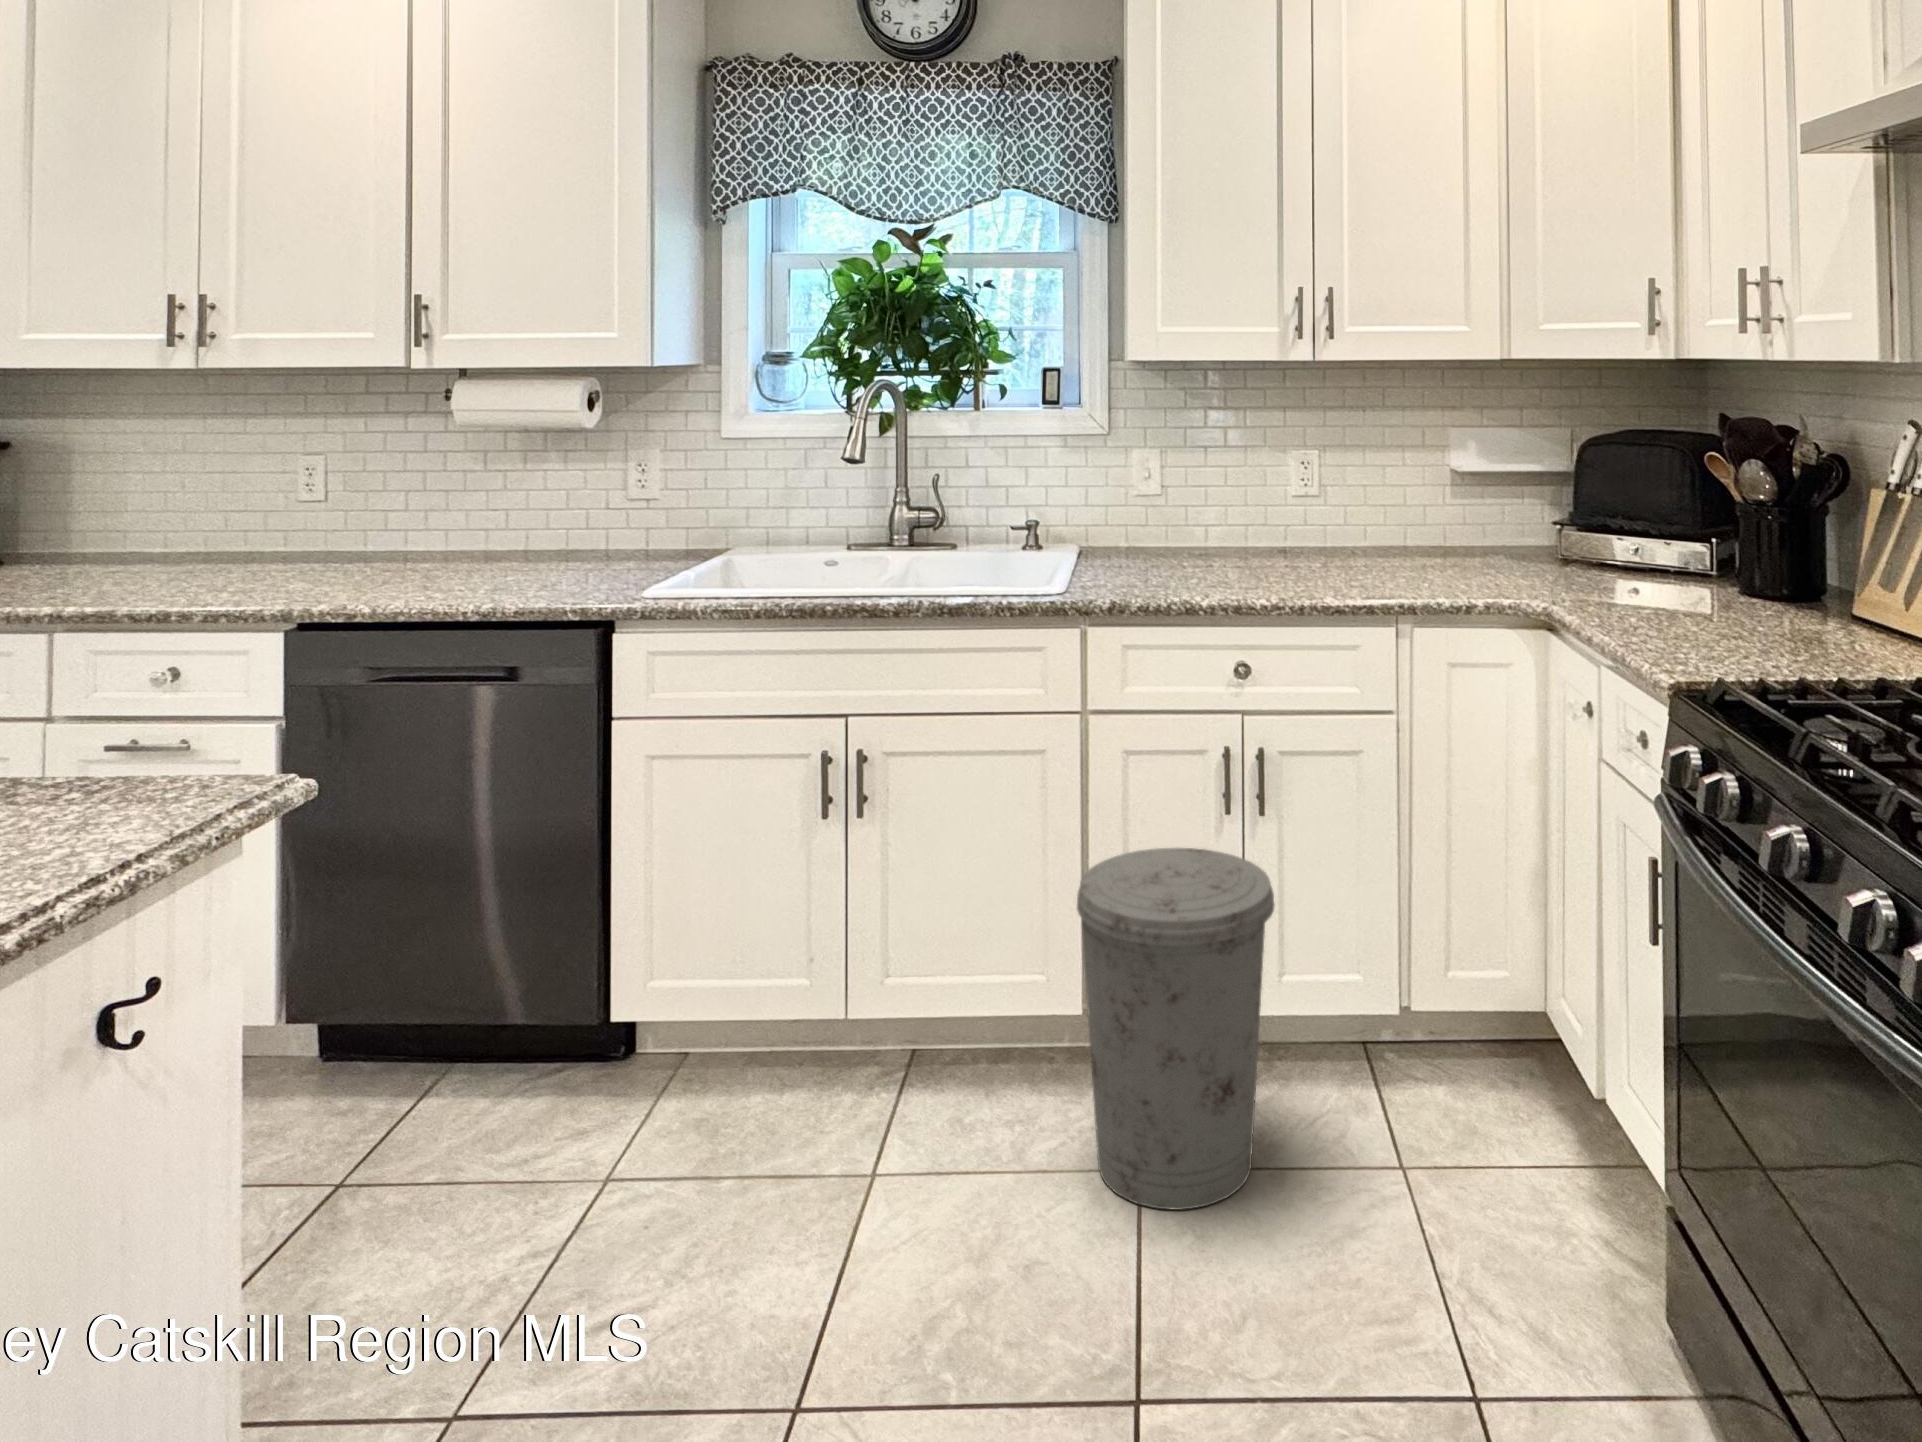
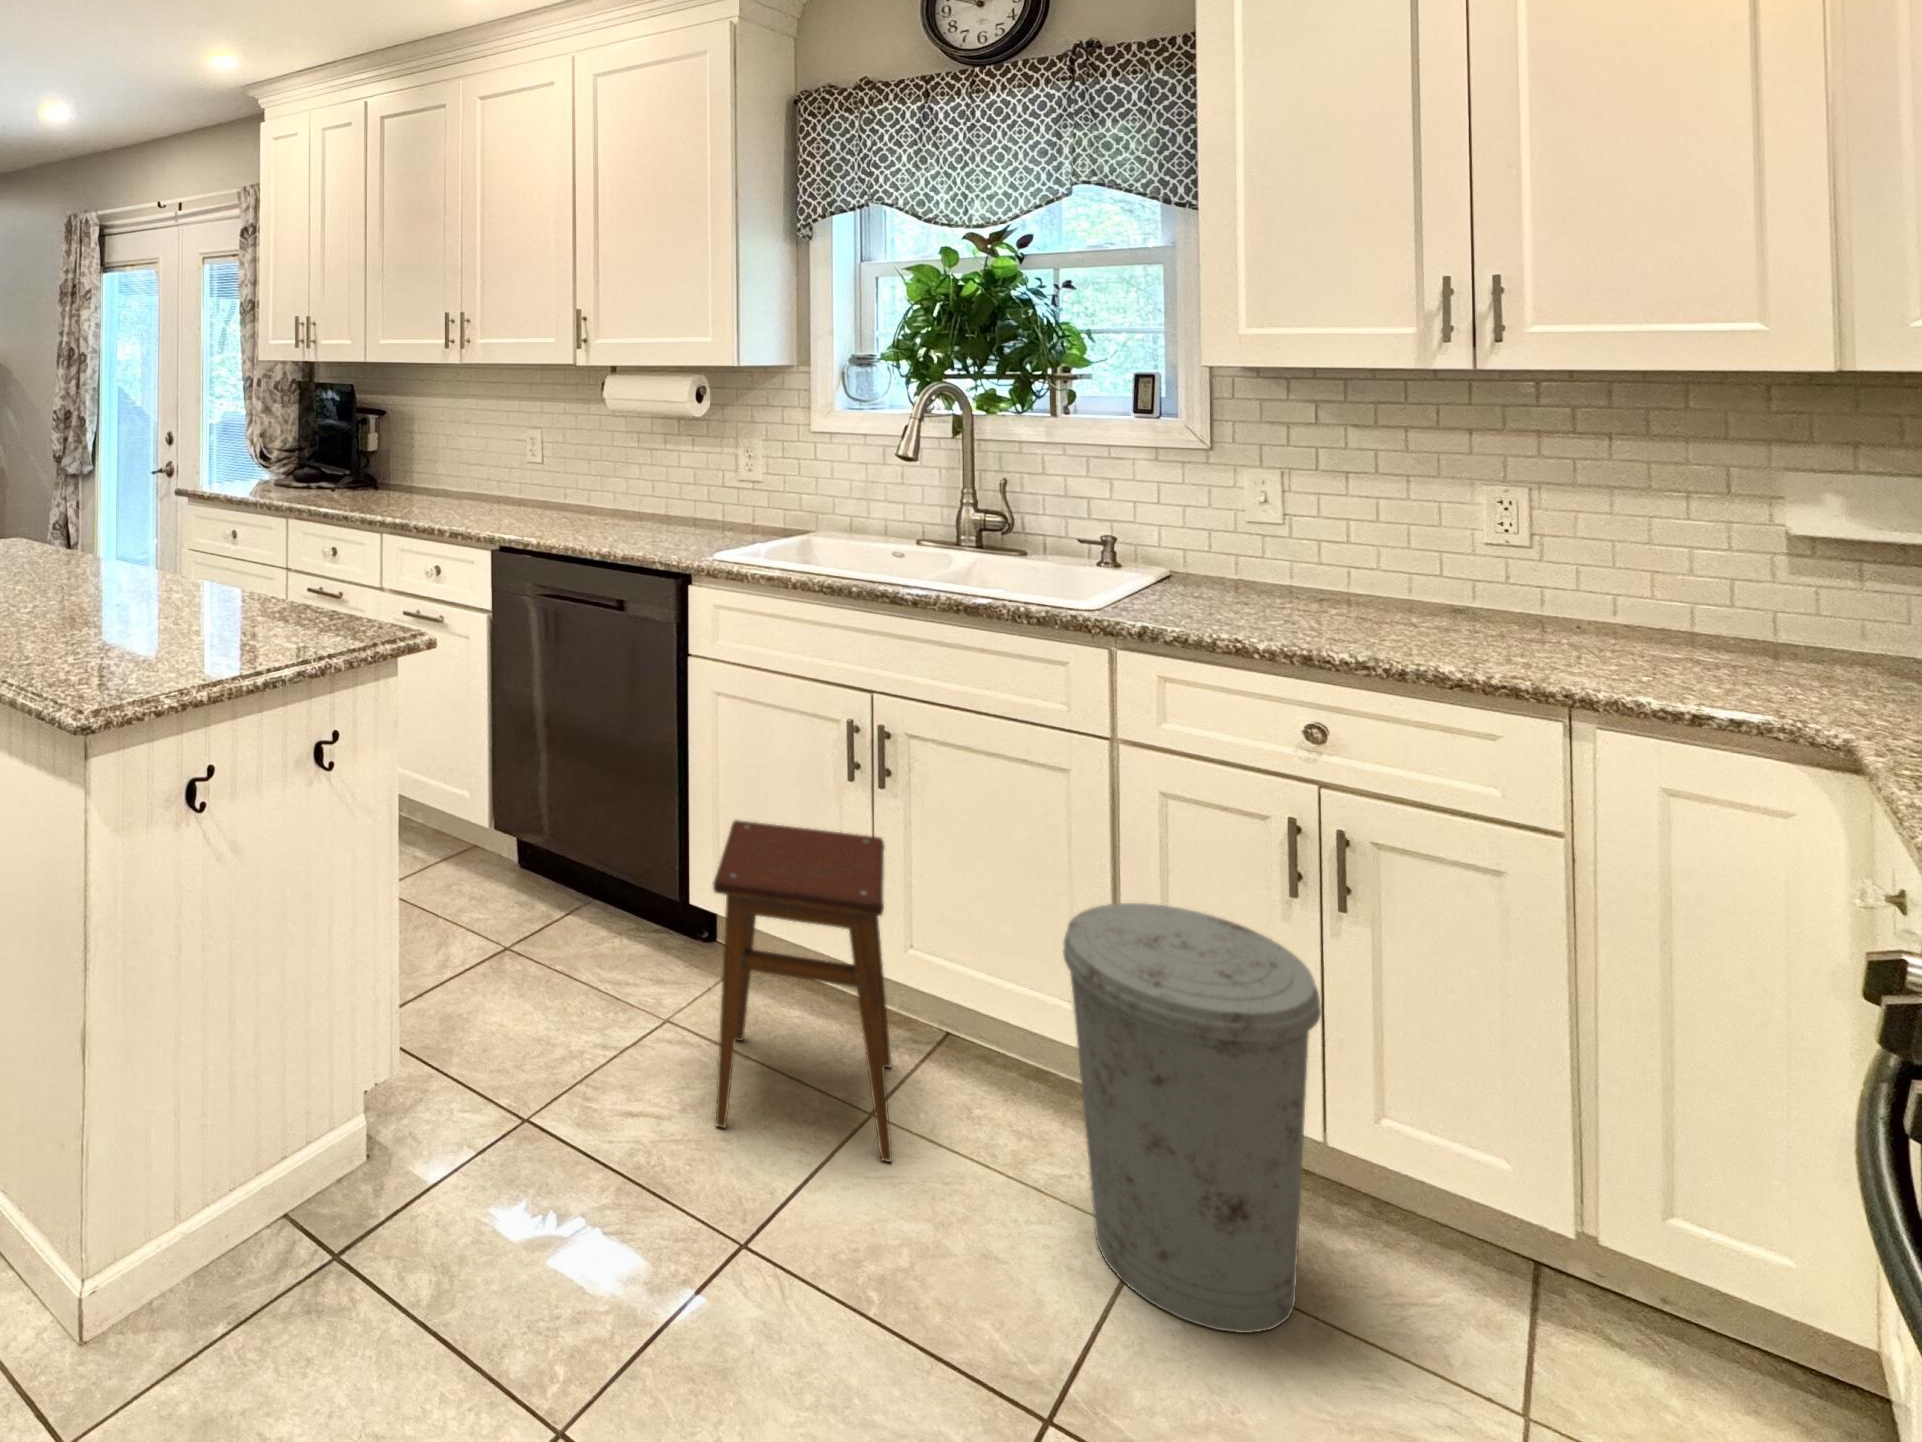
stool: none [700,866,911,1247] -> present [713,820,892,1161]

